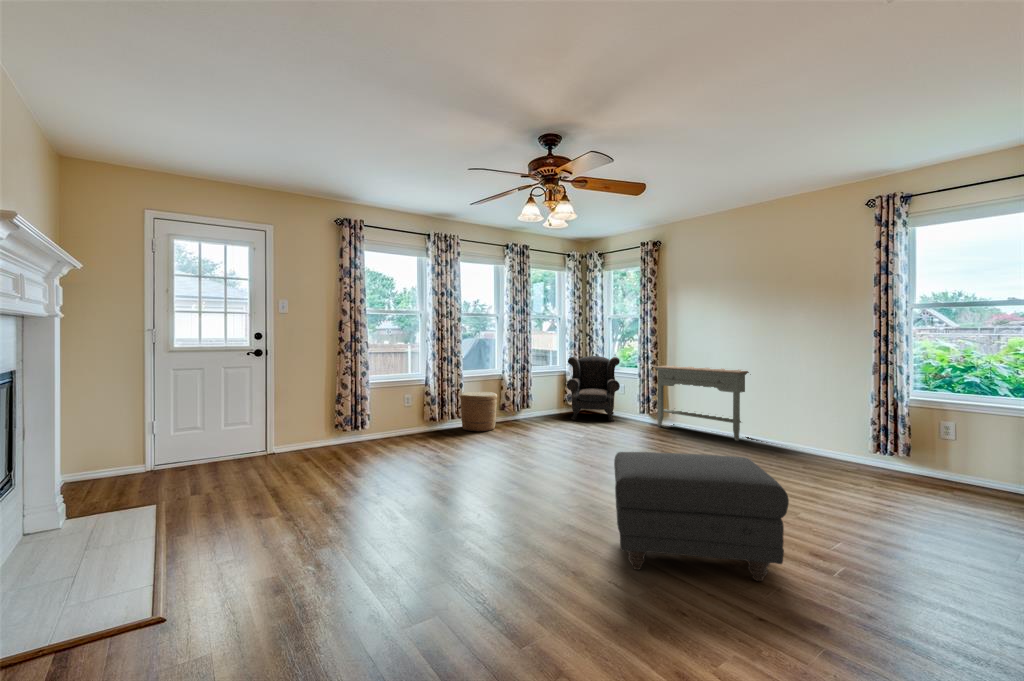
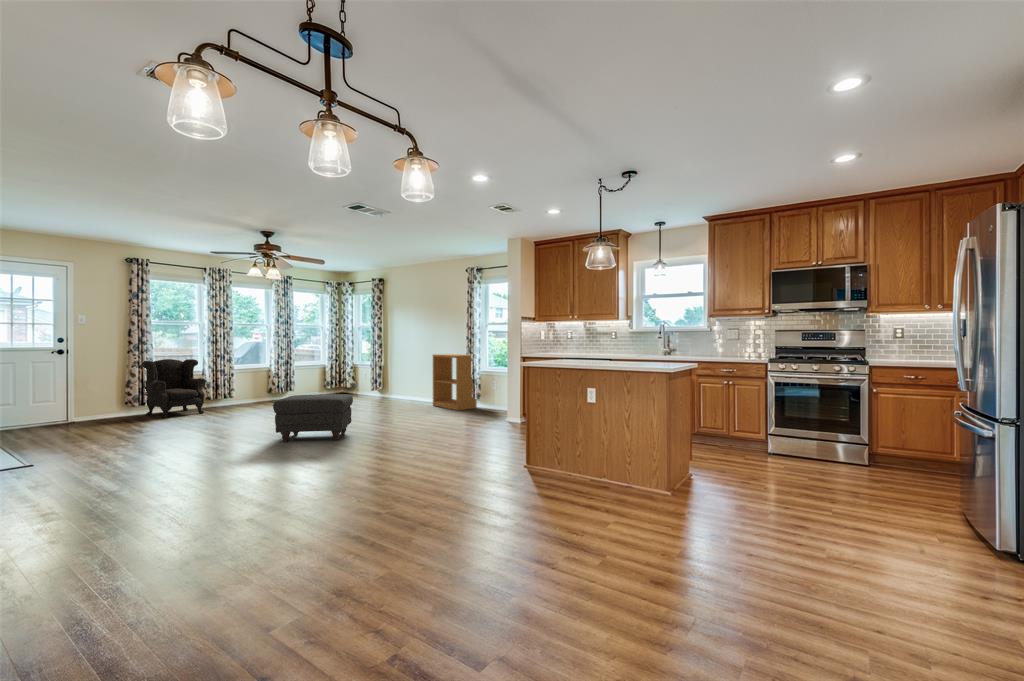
armchair: present [567,356,620,421] -> present [142,359,206,418]
bookshelf: none [780,360,889,471] -> present [433,354,477,410]
console table: present [654,365,751,441] -> none [376,359,429,403]
woven basket: present [460,392,497,432] -> none [232,380,262,406]

